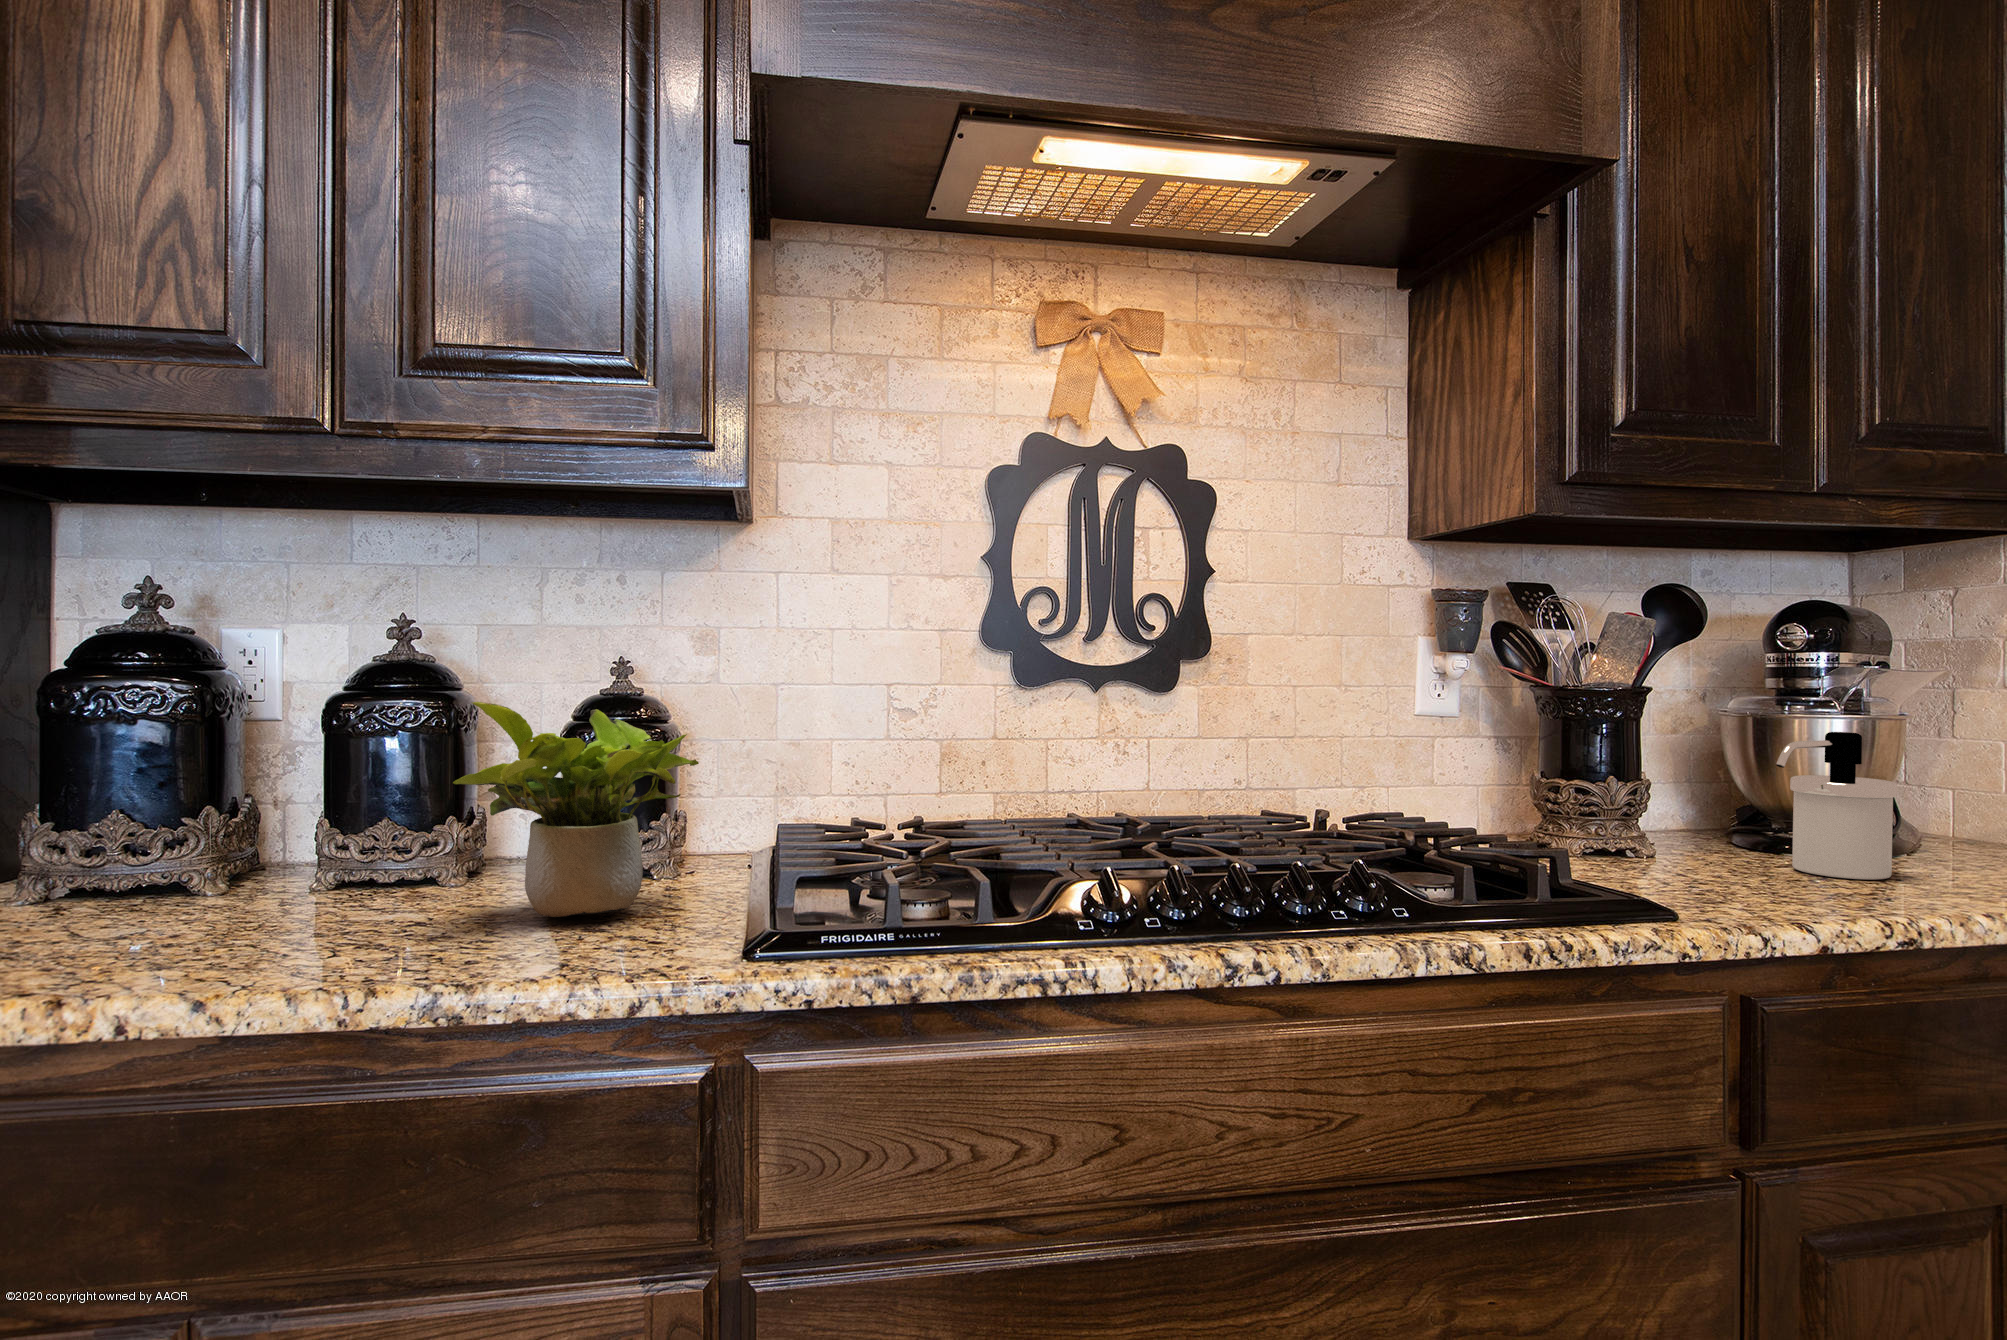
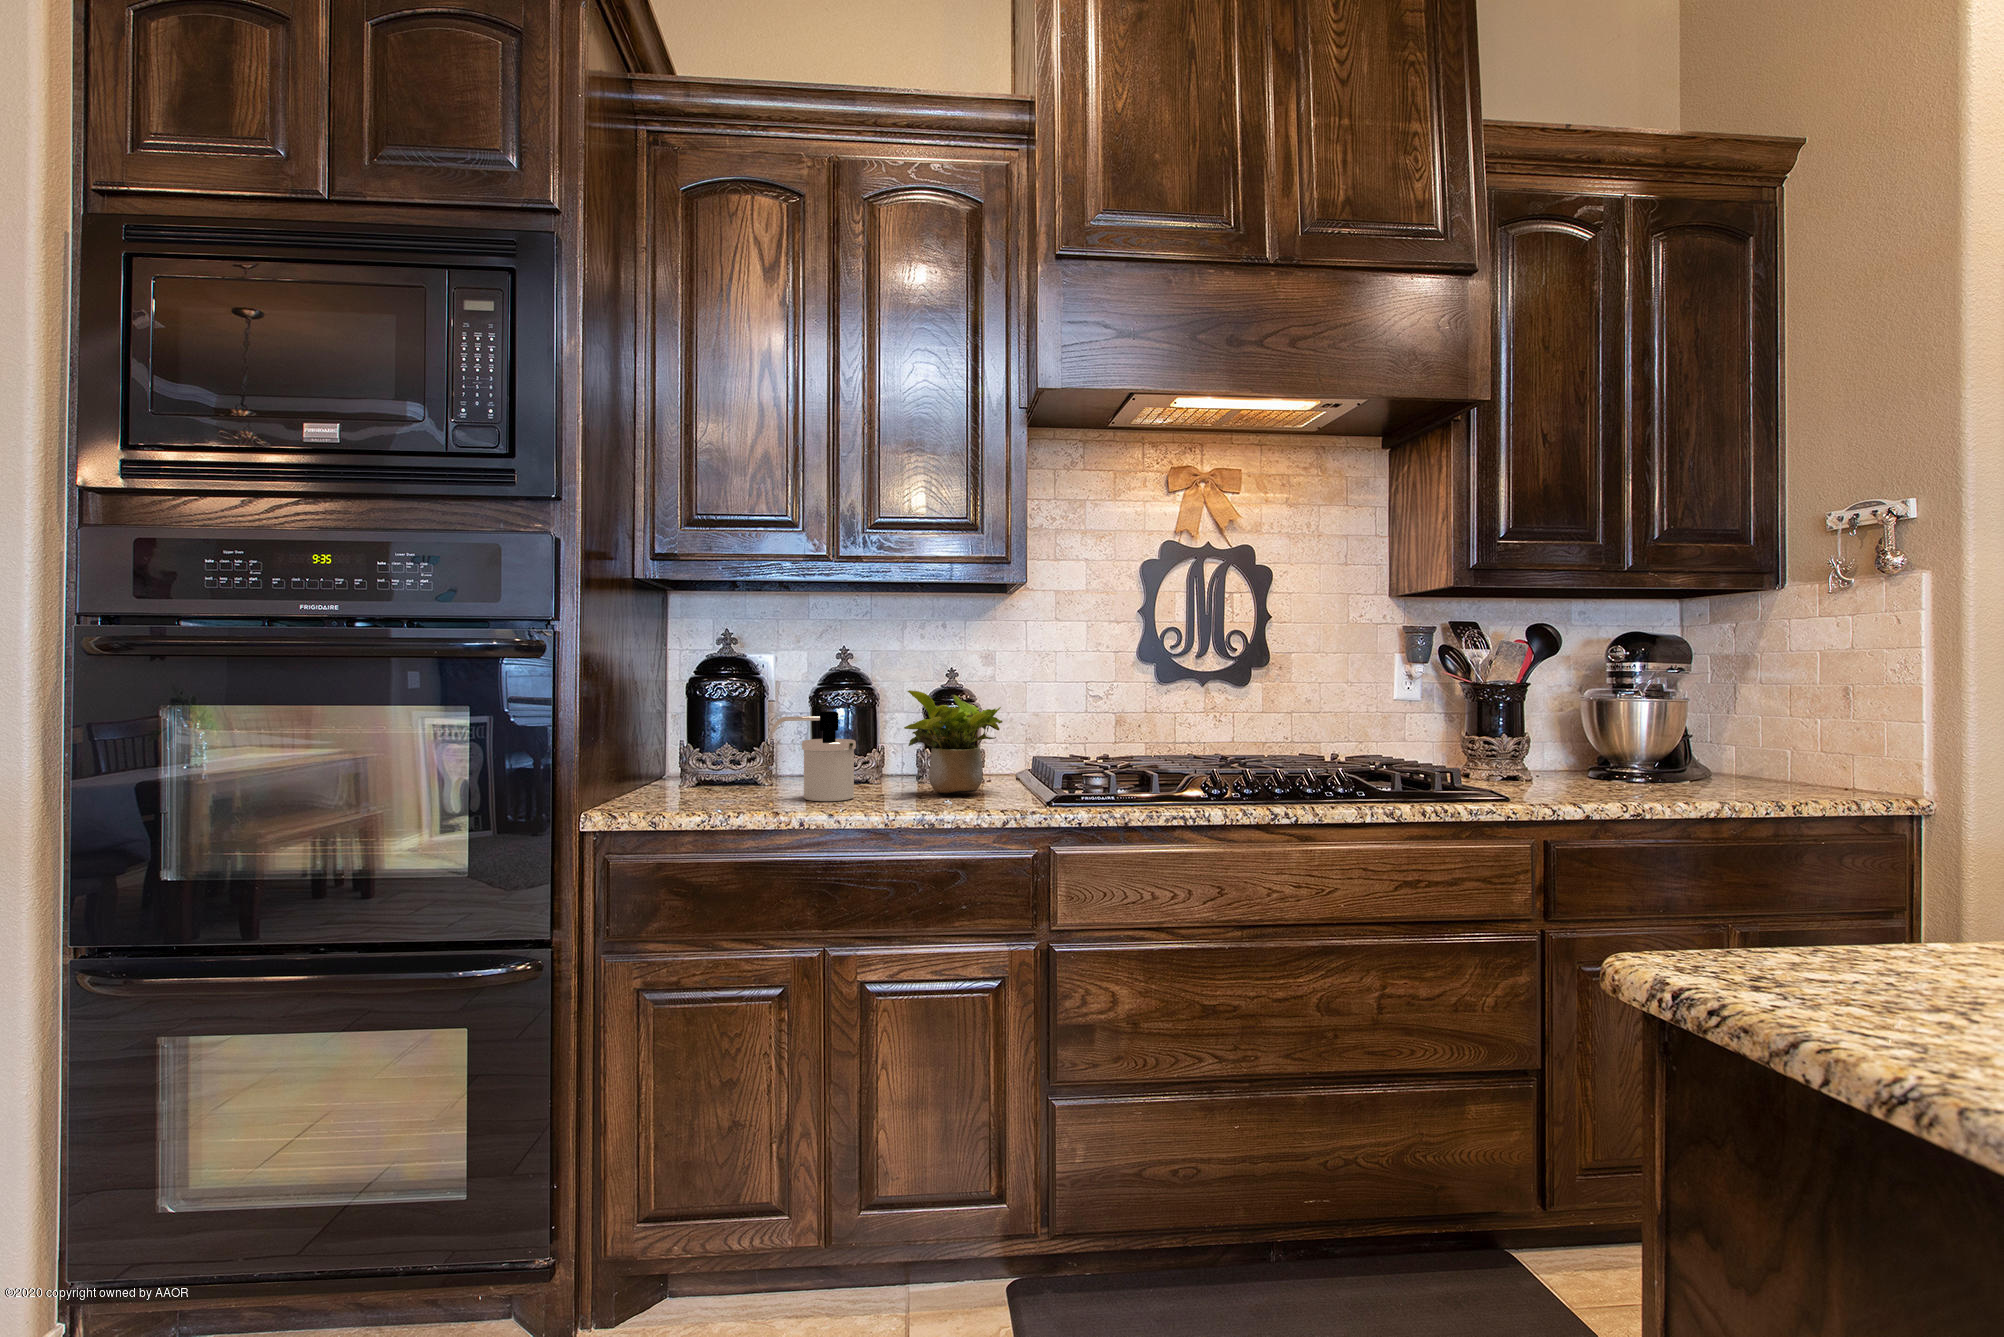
soap dispenser: present [1776,732,1897,880] -> present [771,711,856,801]

